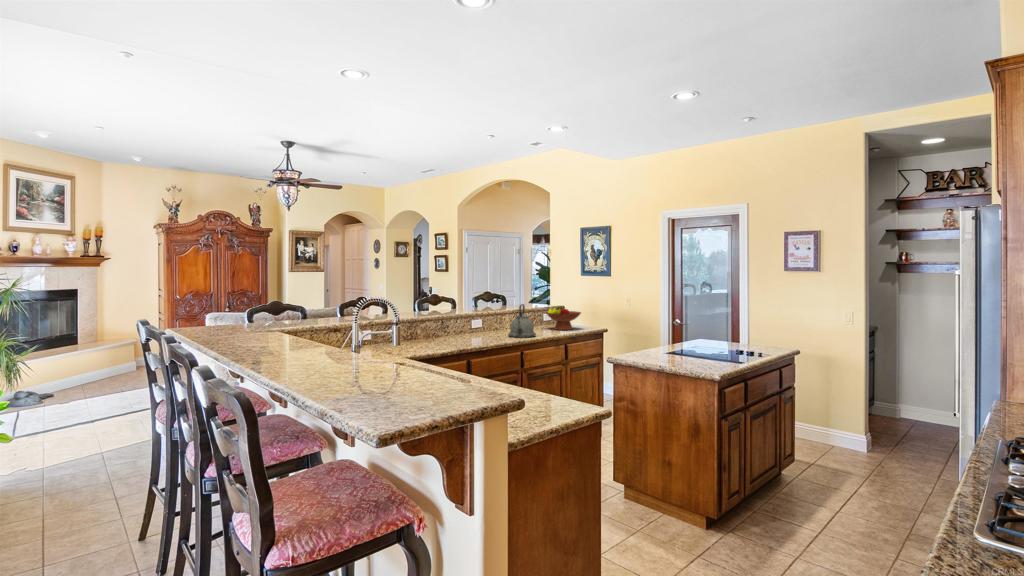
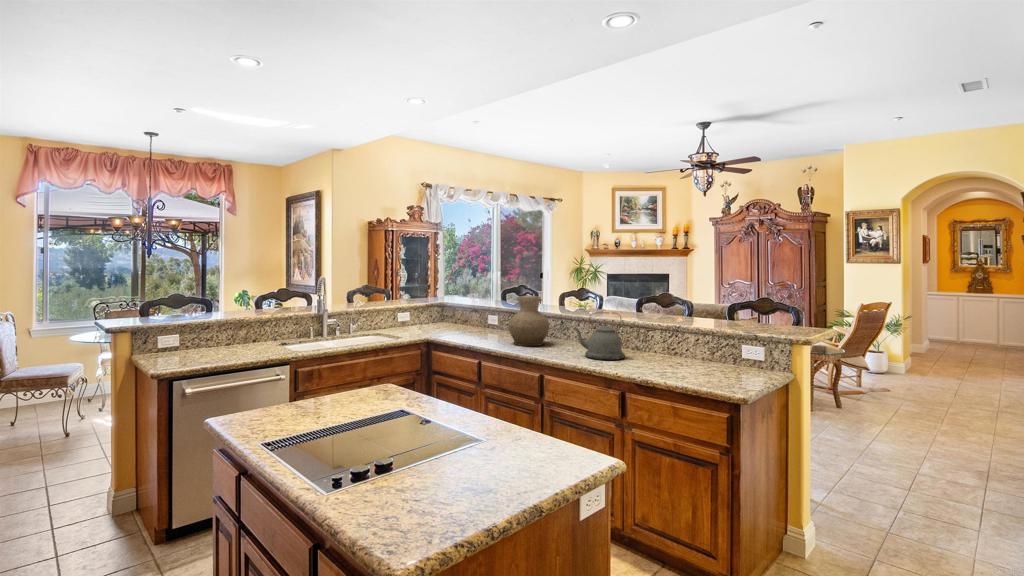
vase: none [444,300,481,344] -> present [508,296,550,346]
fruit bowl: present [546,306,581,330] -> none [695,329,764,374]

